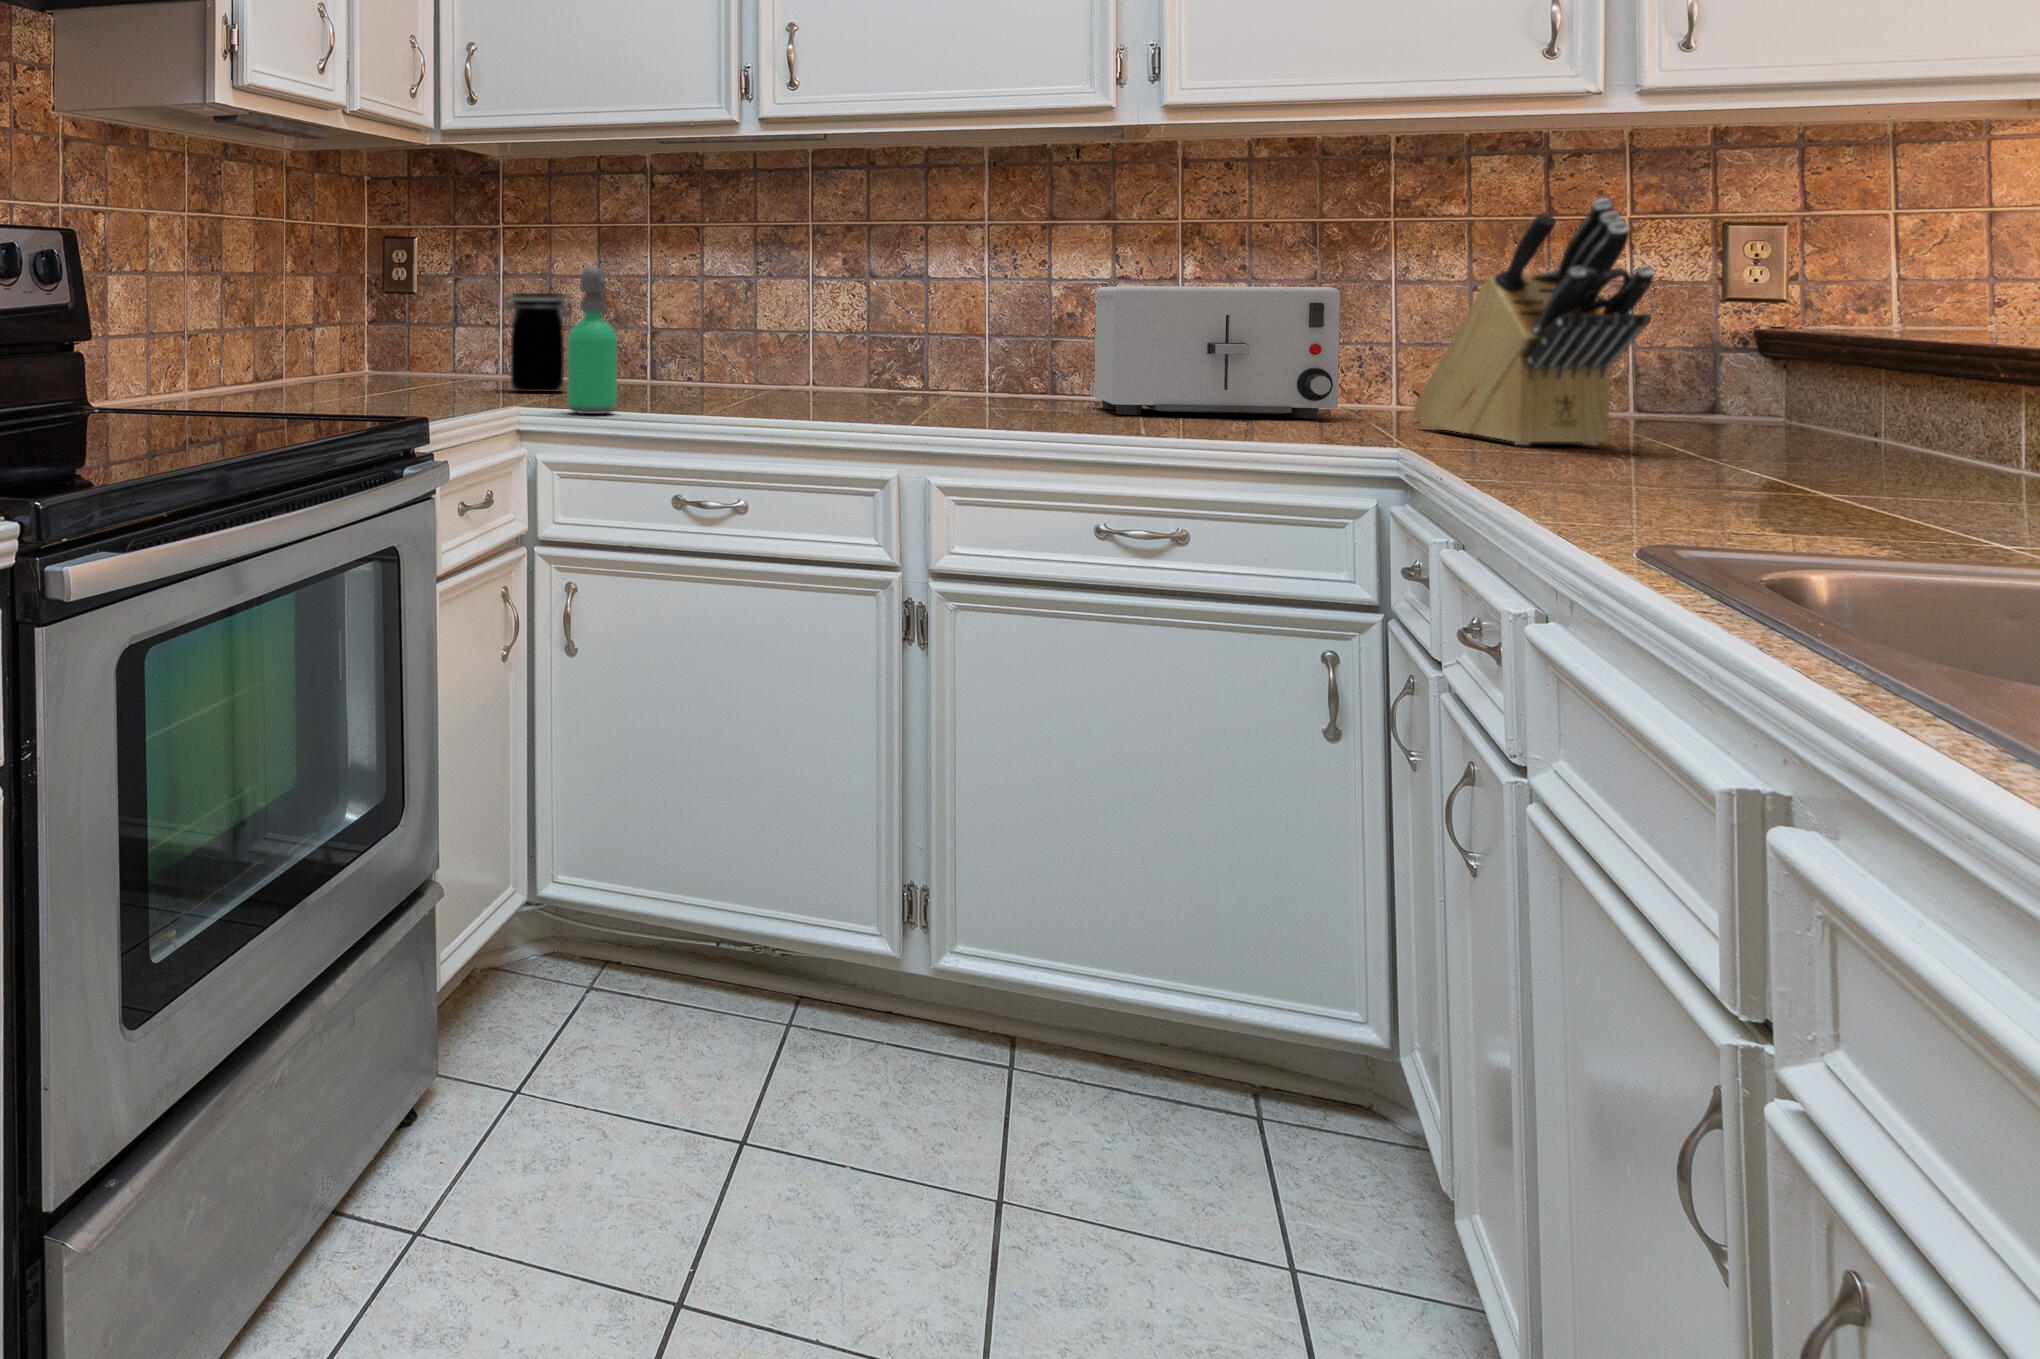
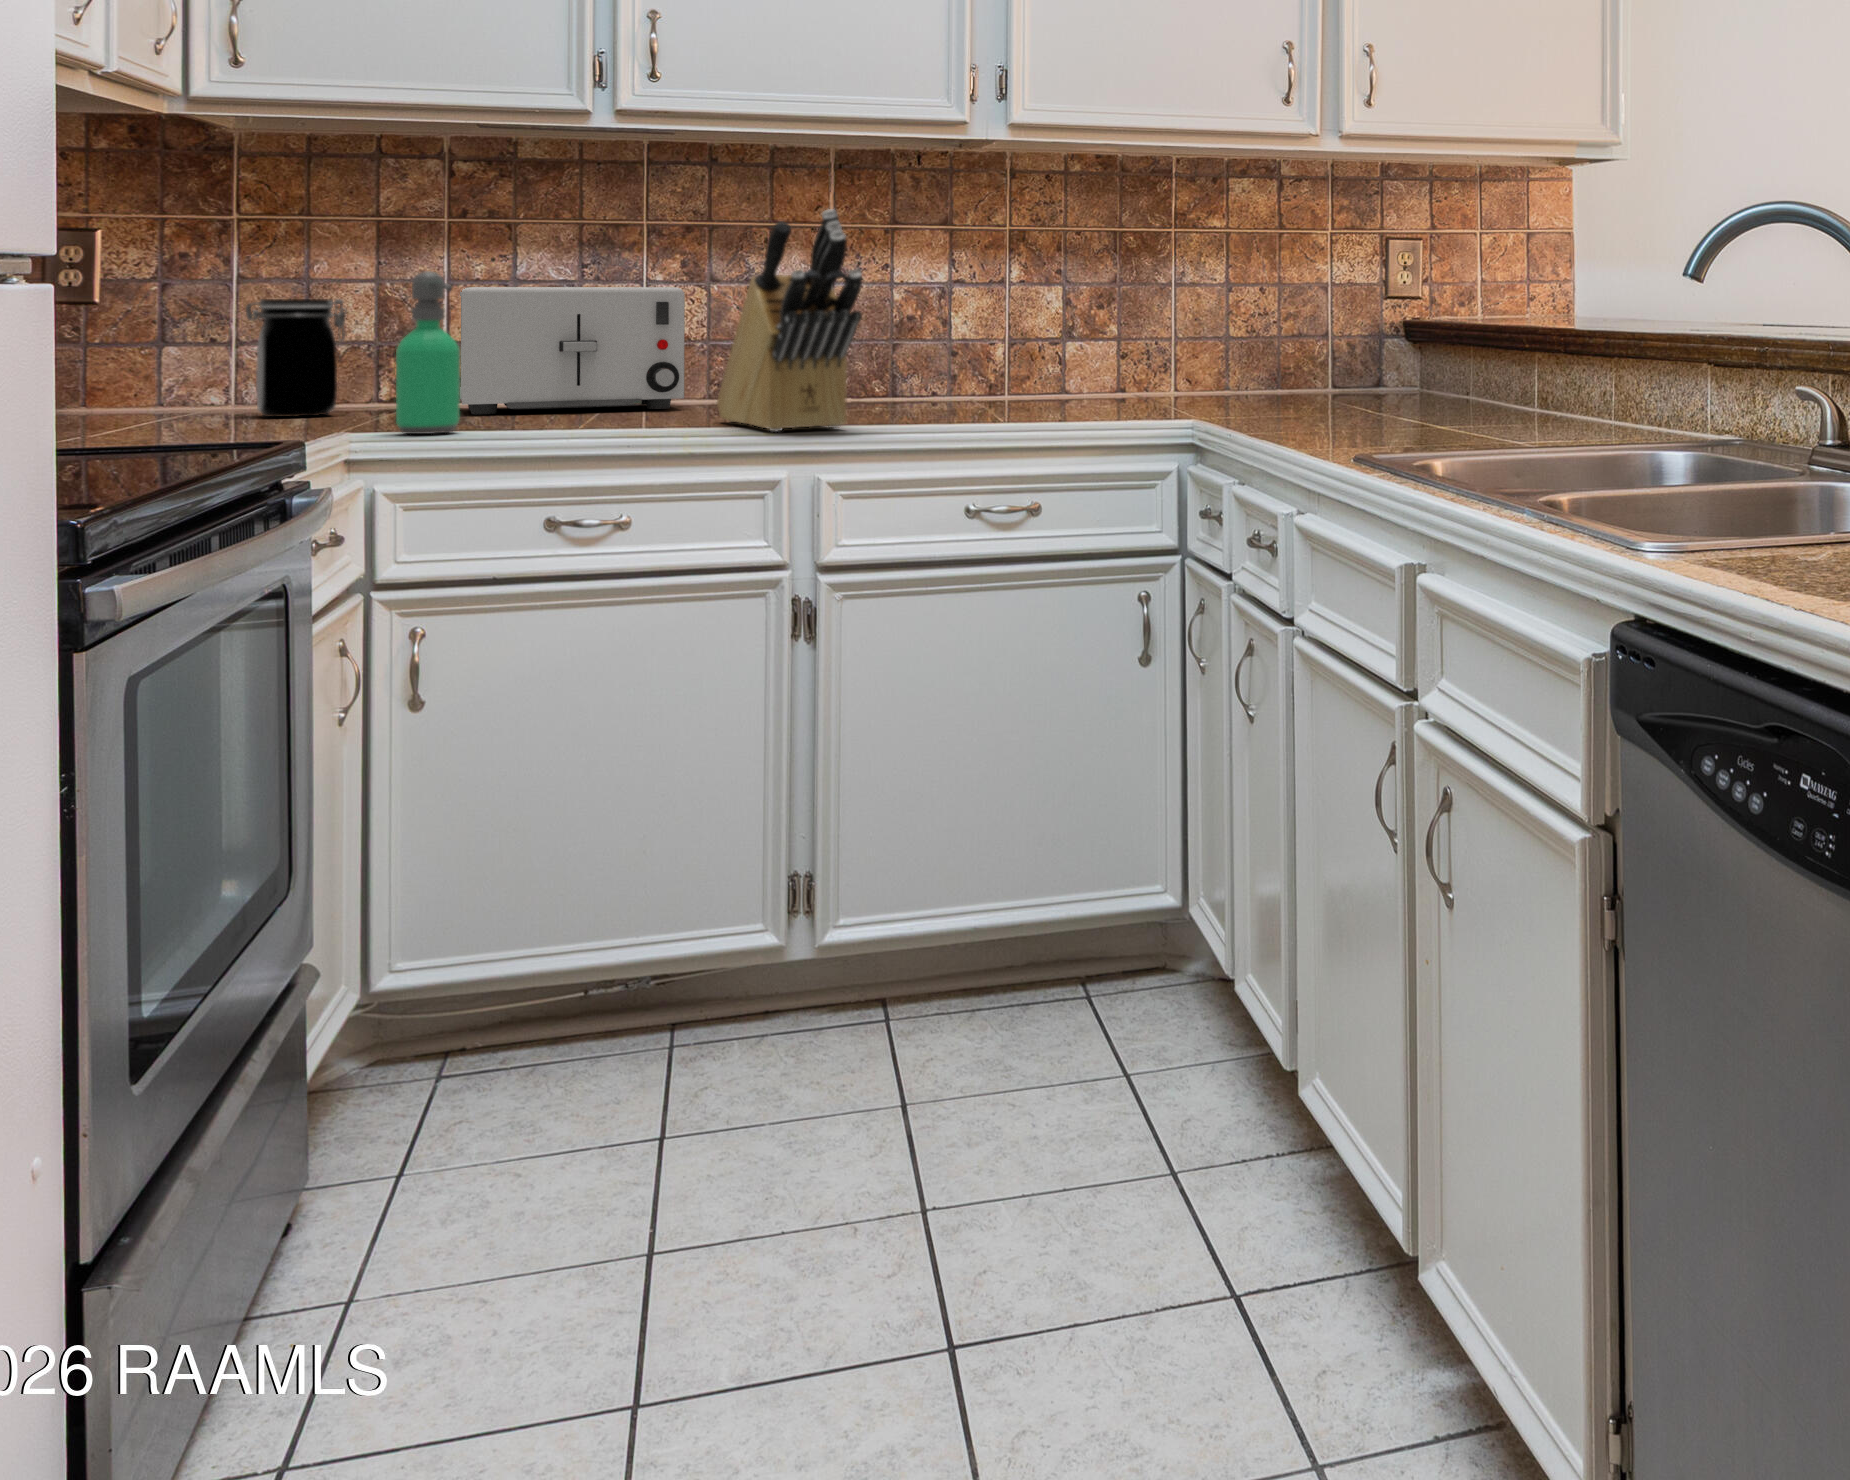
knife block: present [1414,198,1654,445] -> present [717,209,862,431]
toaster: present [1091,286,1341,418] -> present [460,287,685,414]

